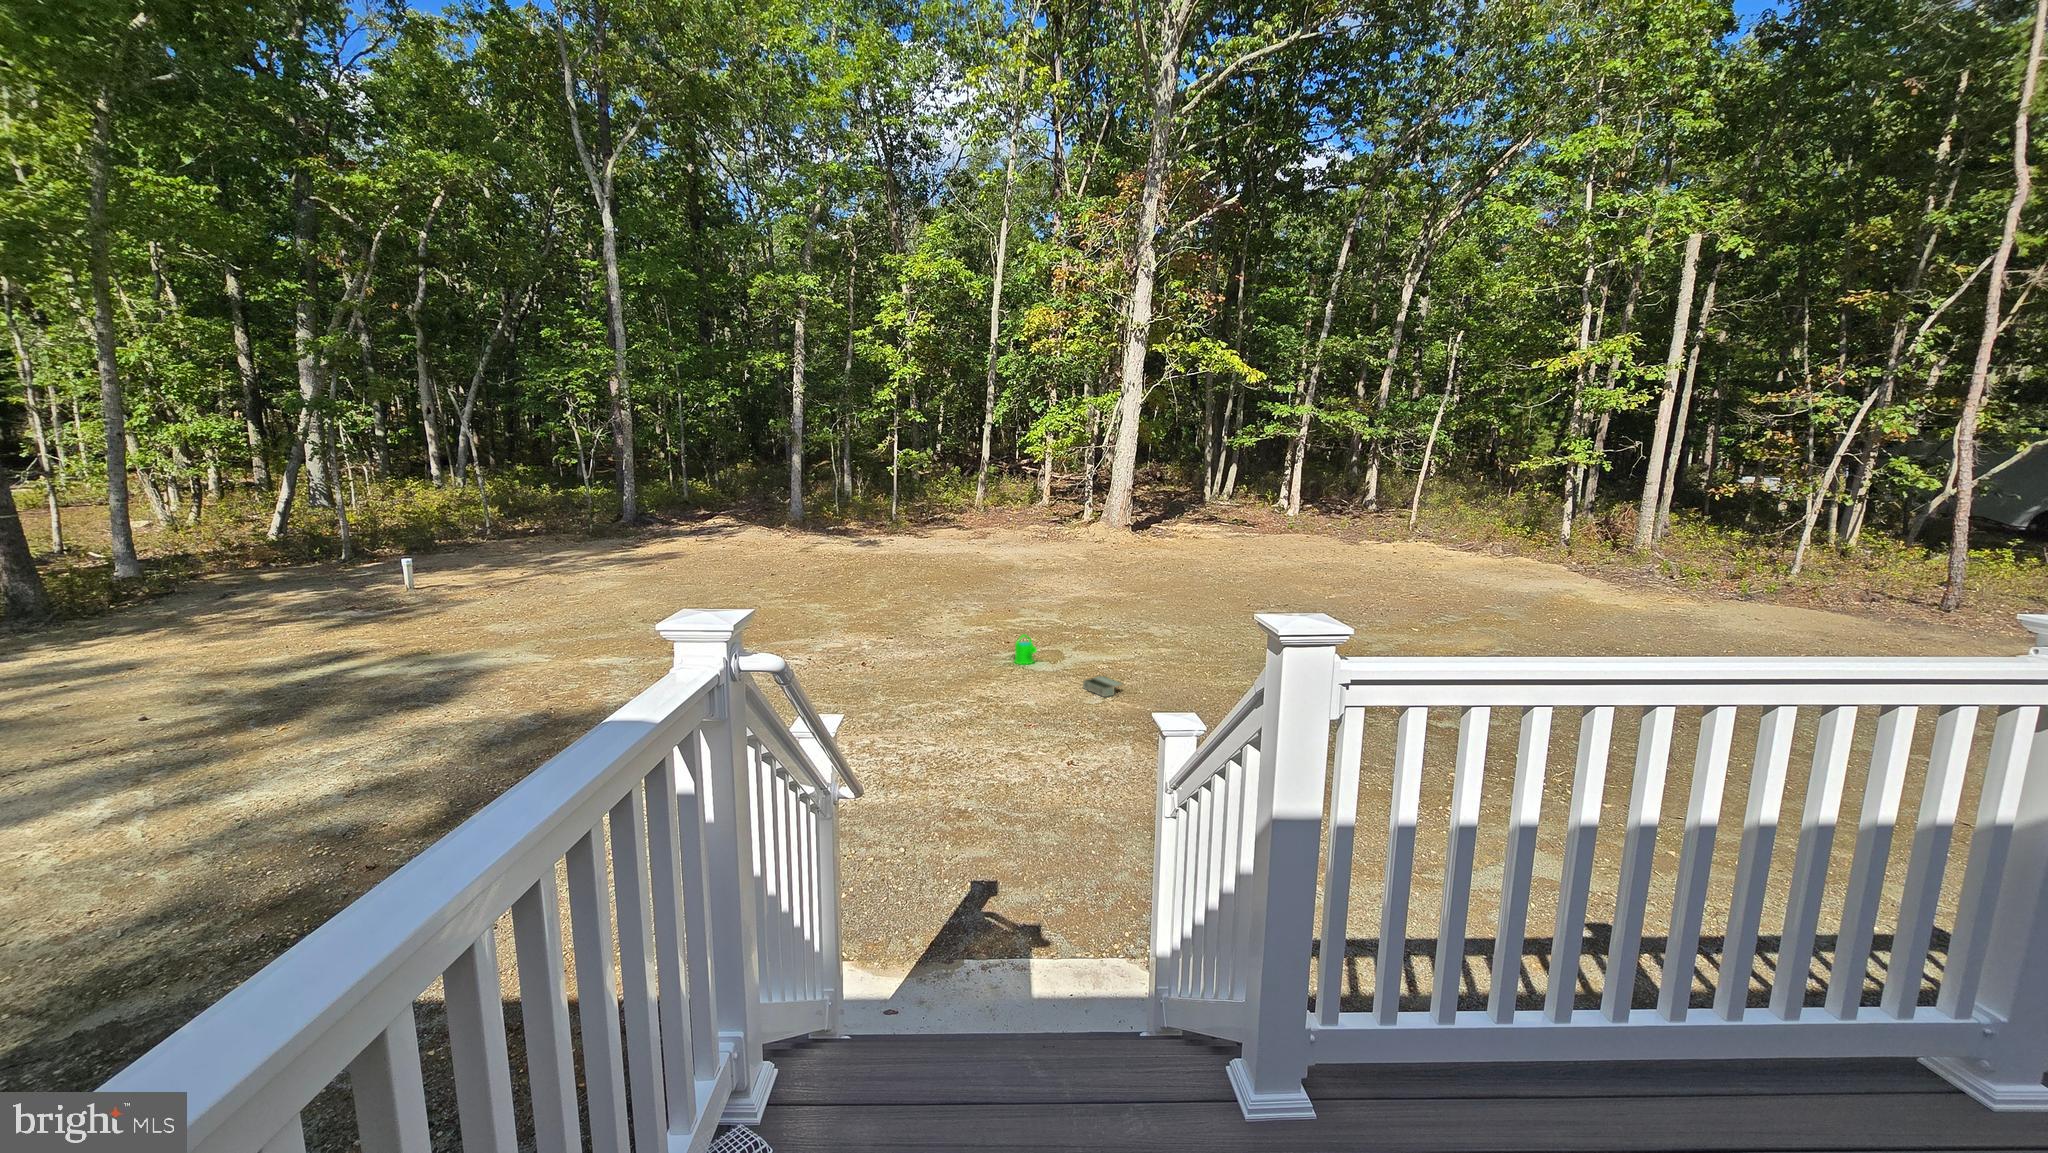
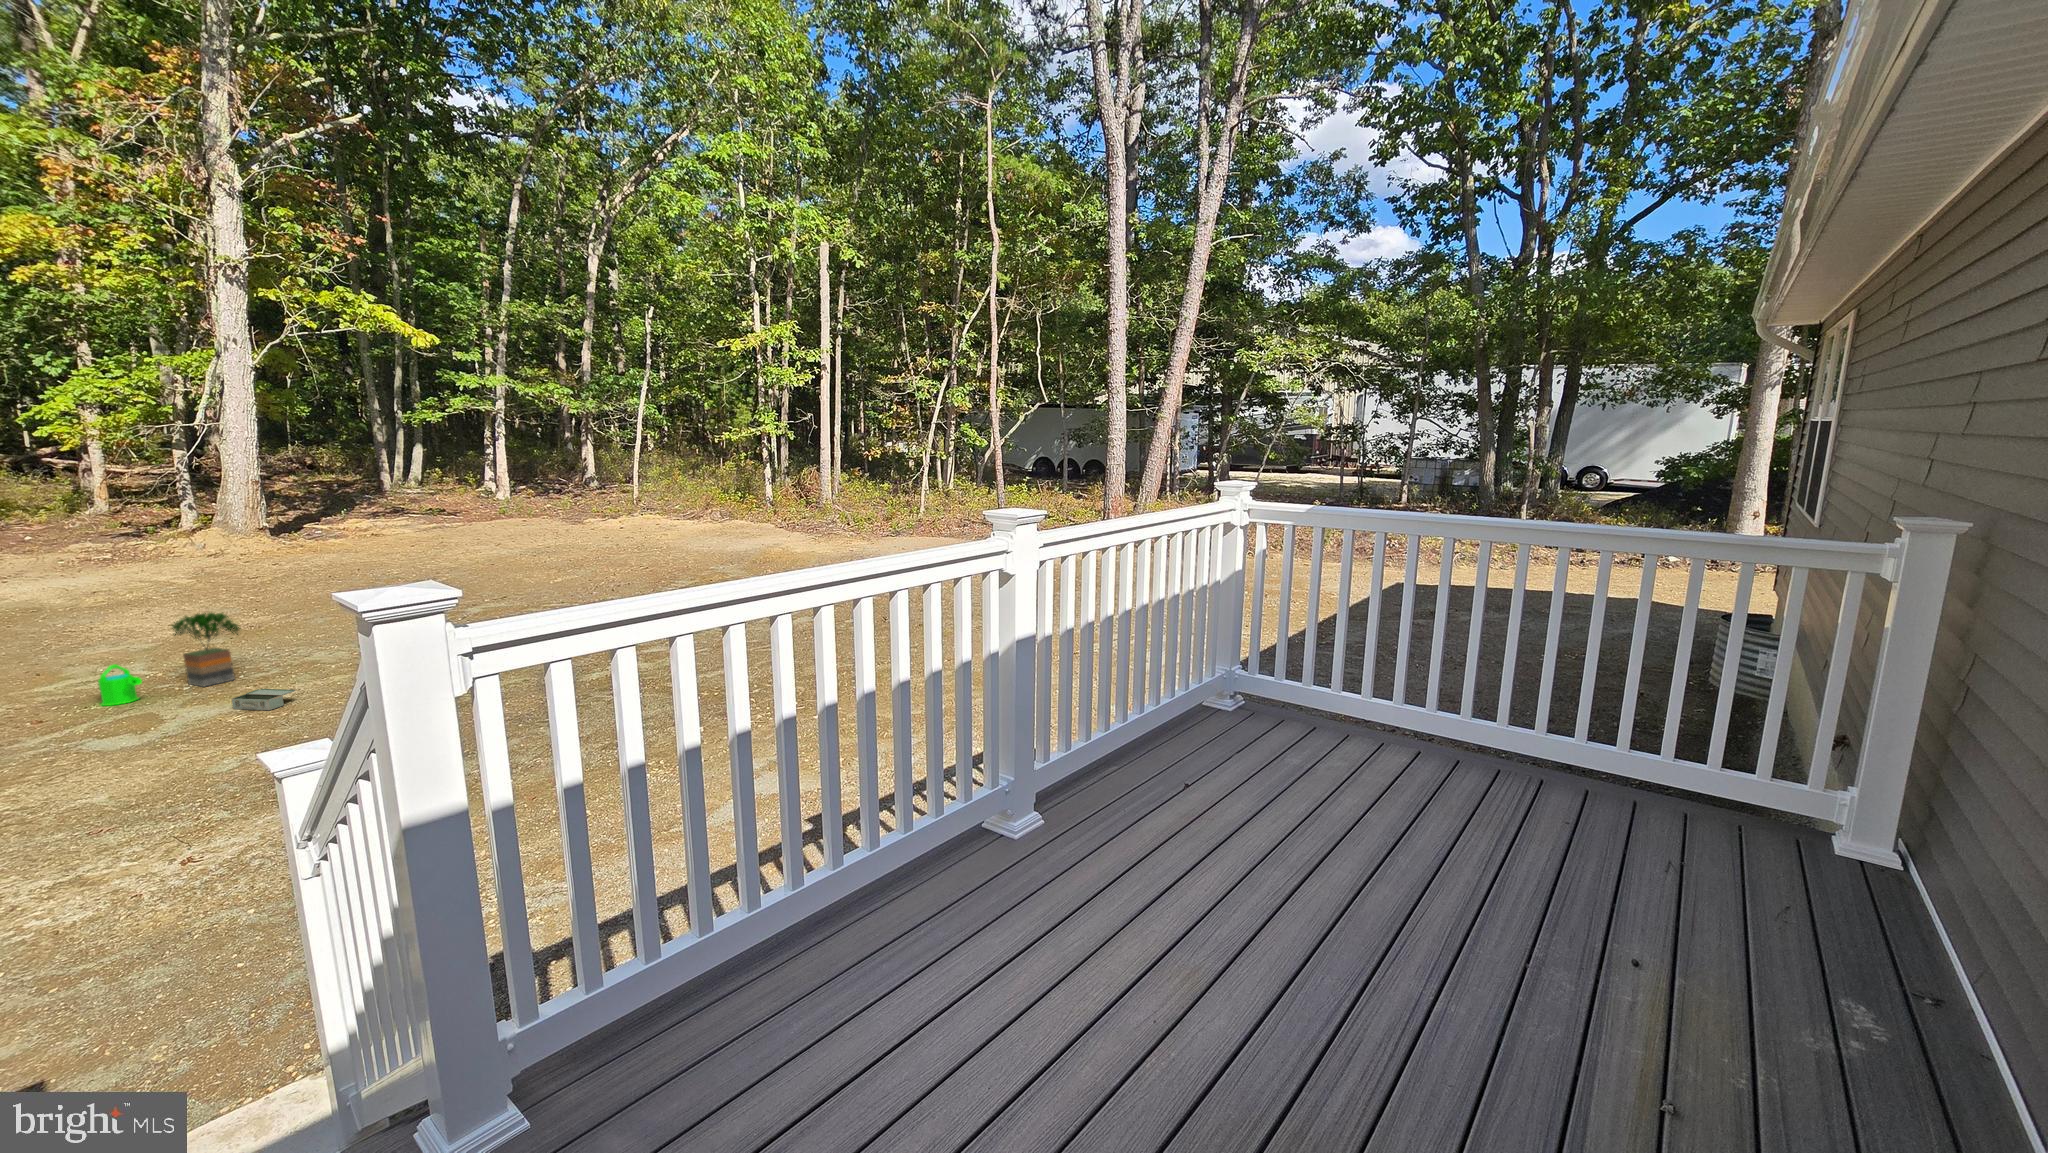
potted tree: none [1058,602,1099,662] -> present [172,613,241,687]

